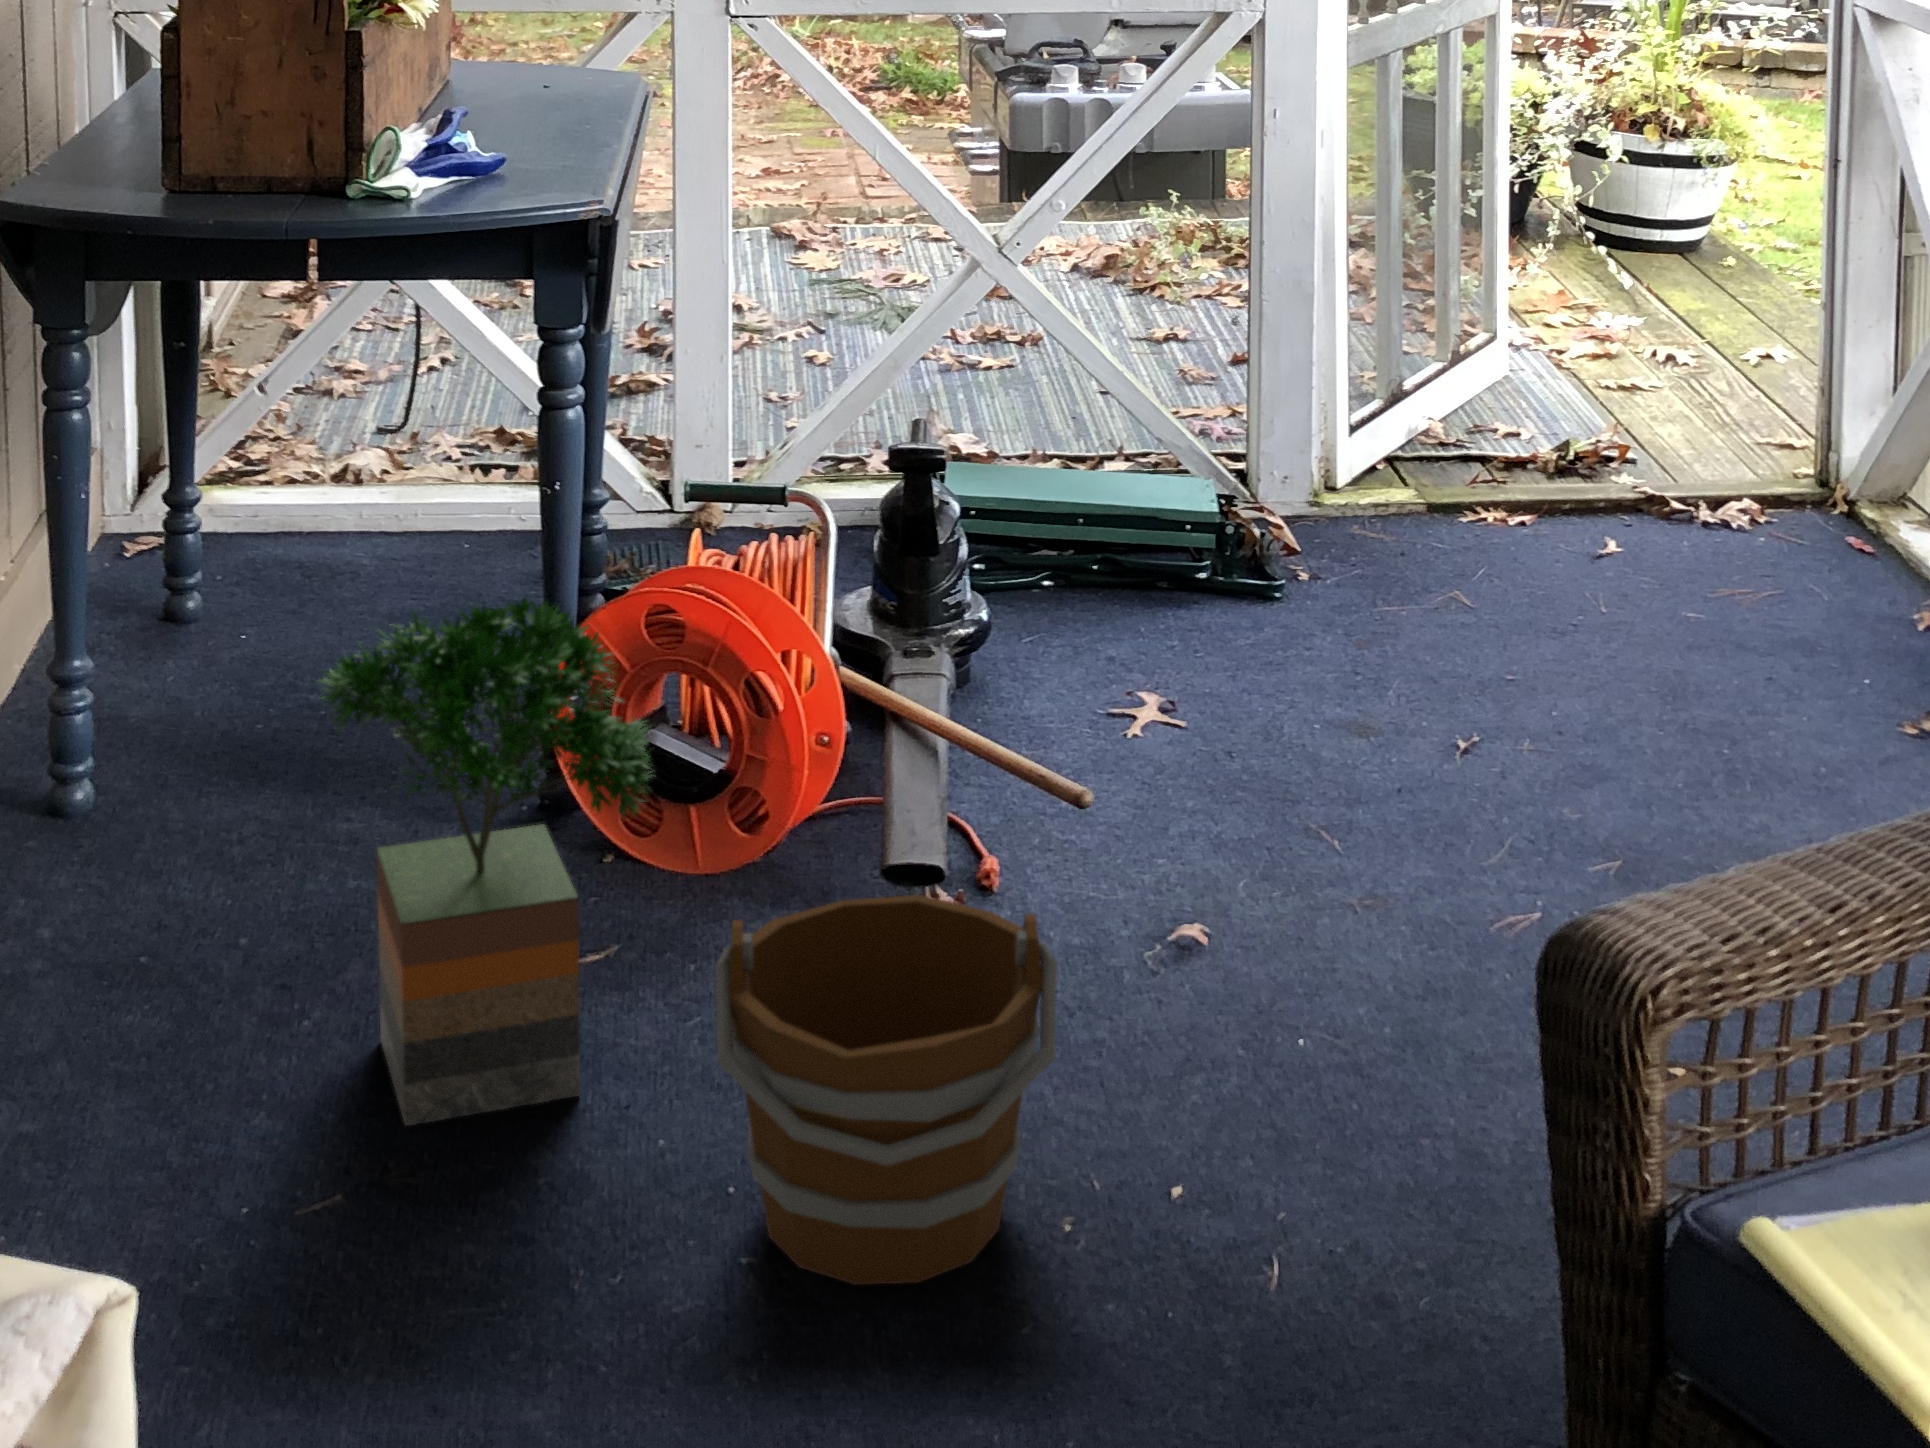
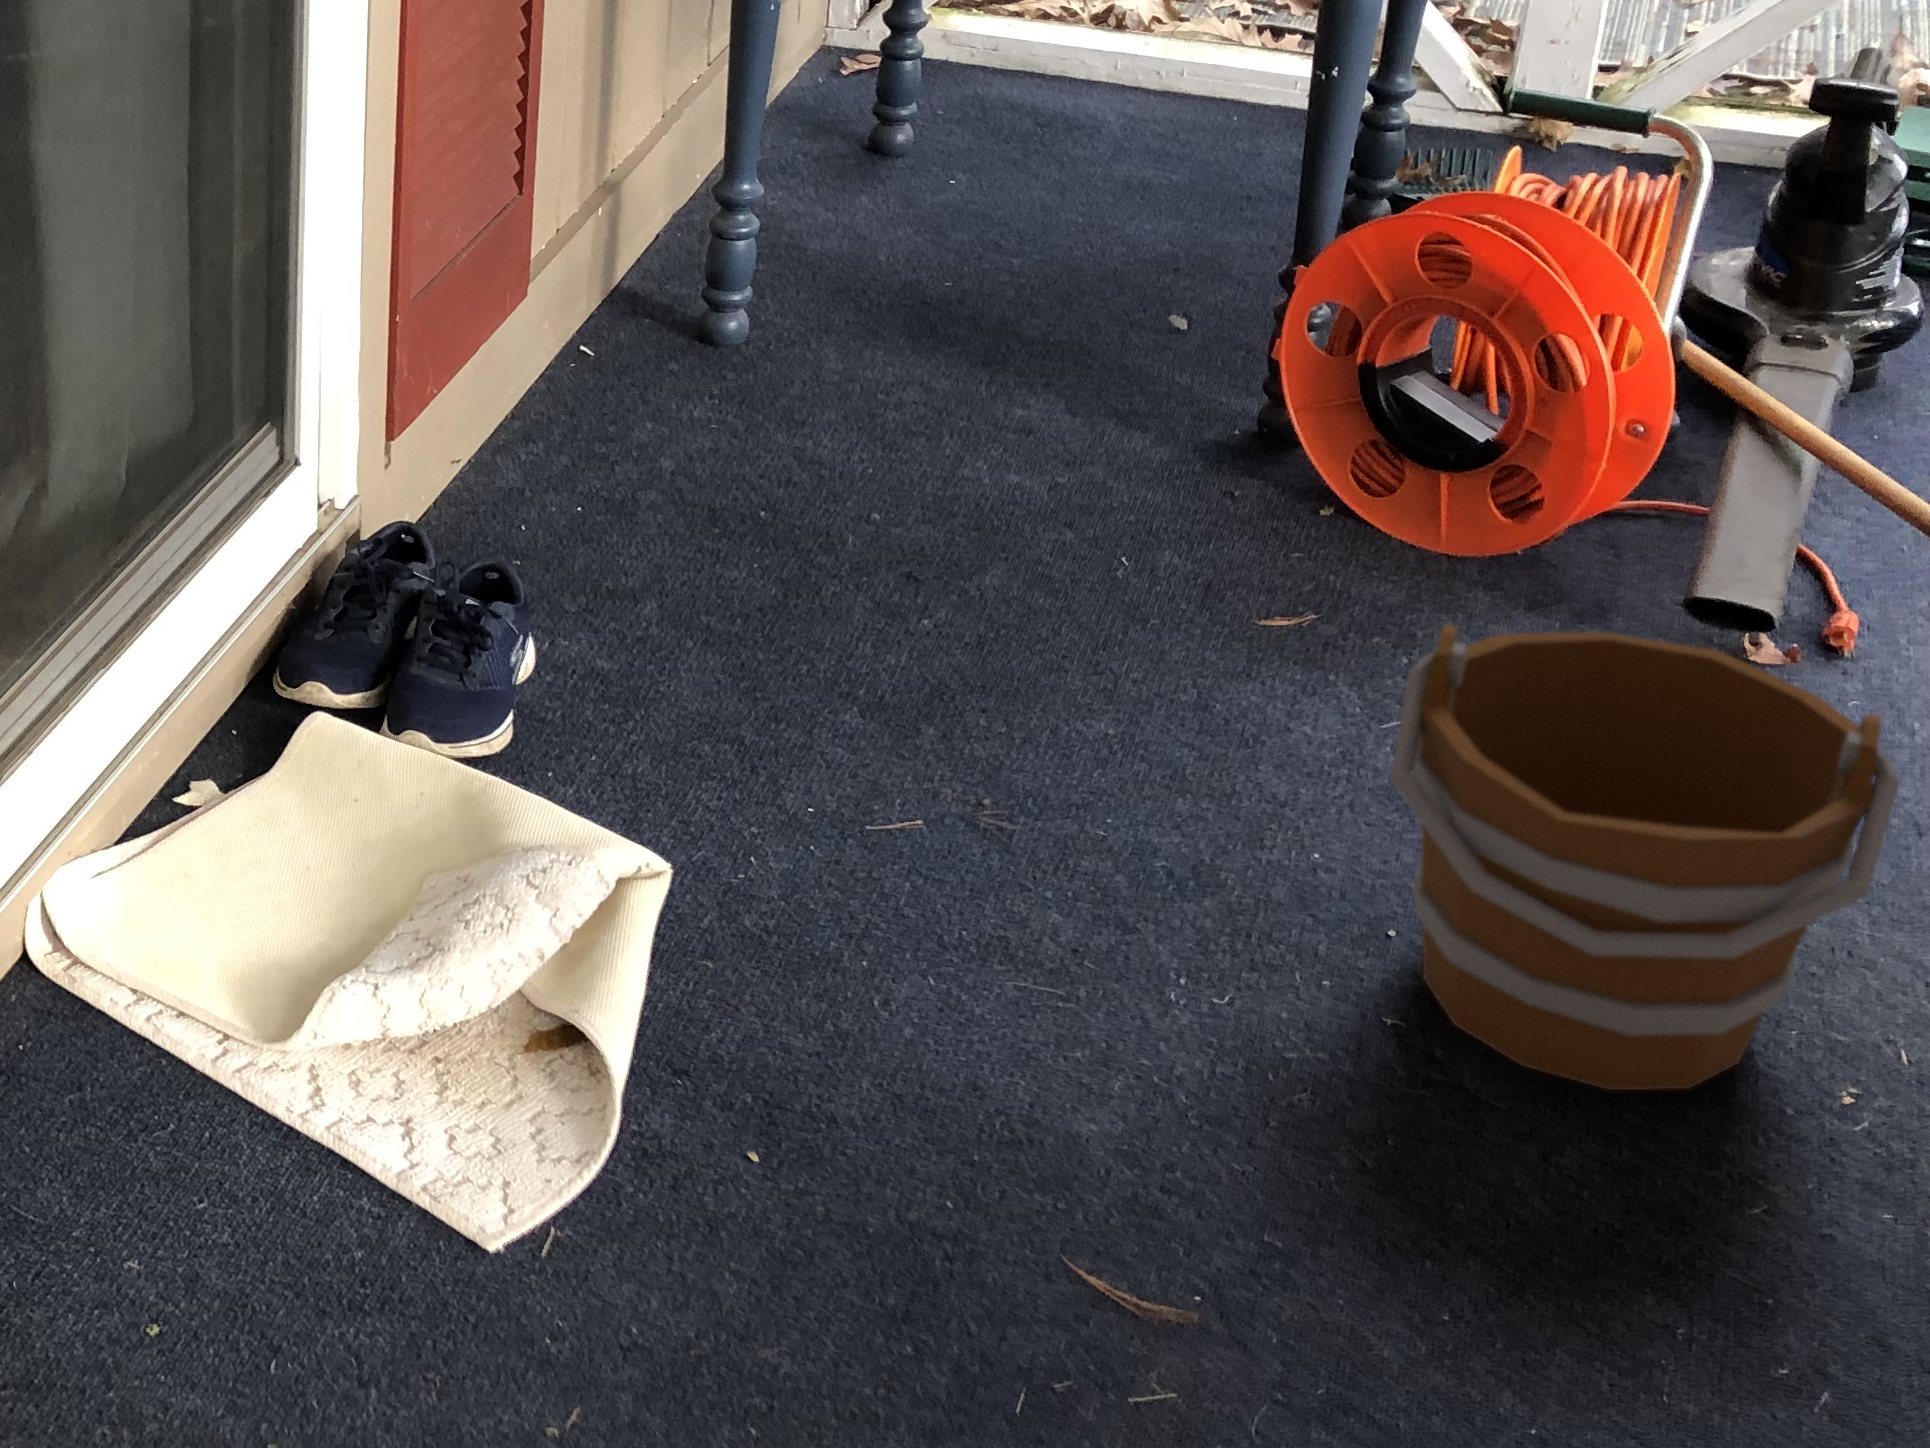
potted tree: present [319,597,652,1126] -> none [980,187,1393,759]

